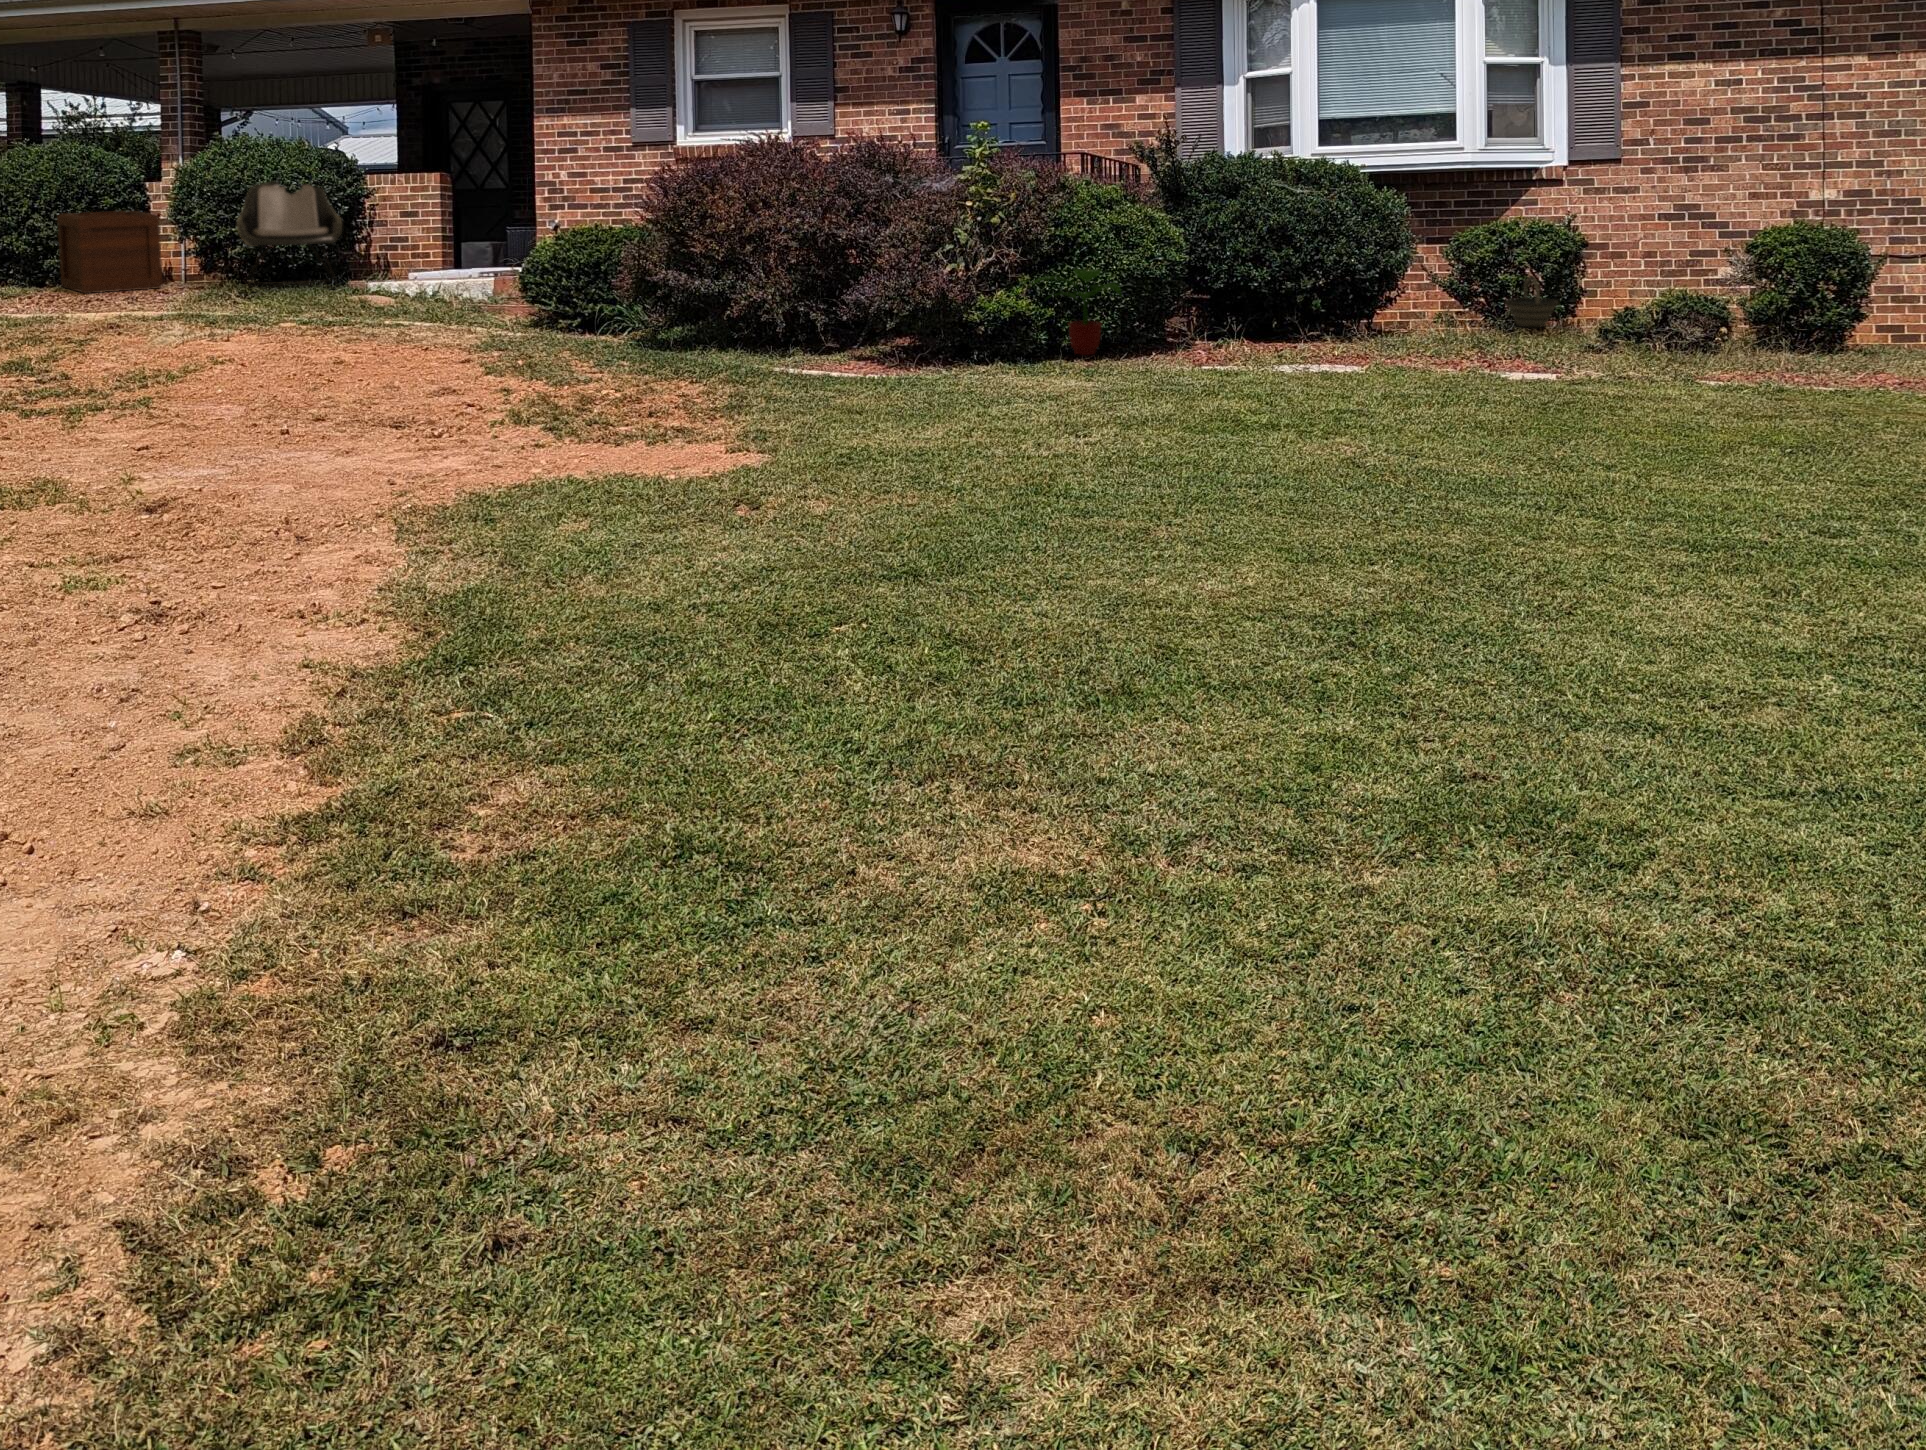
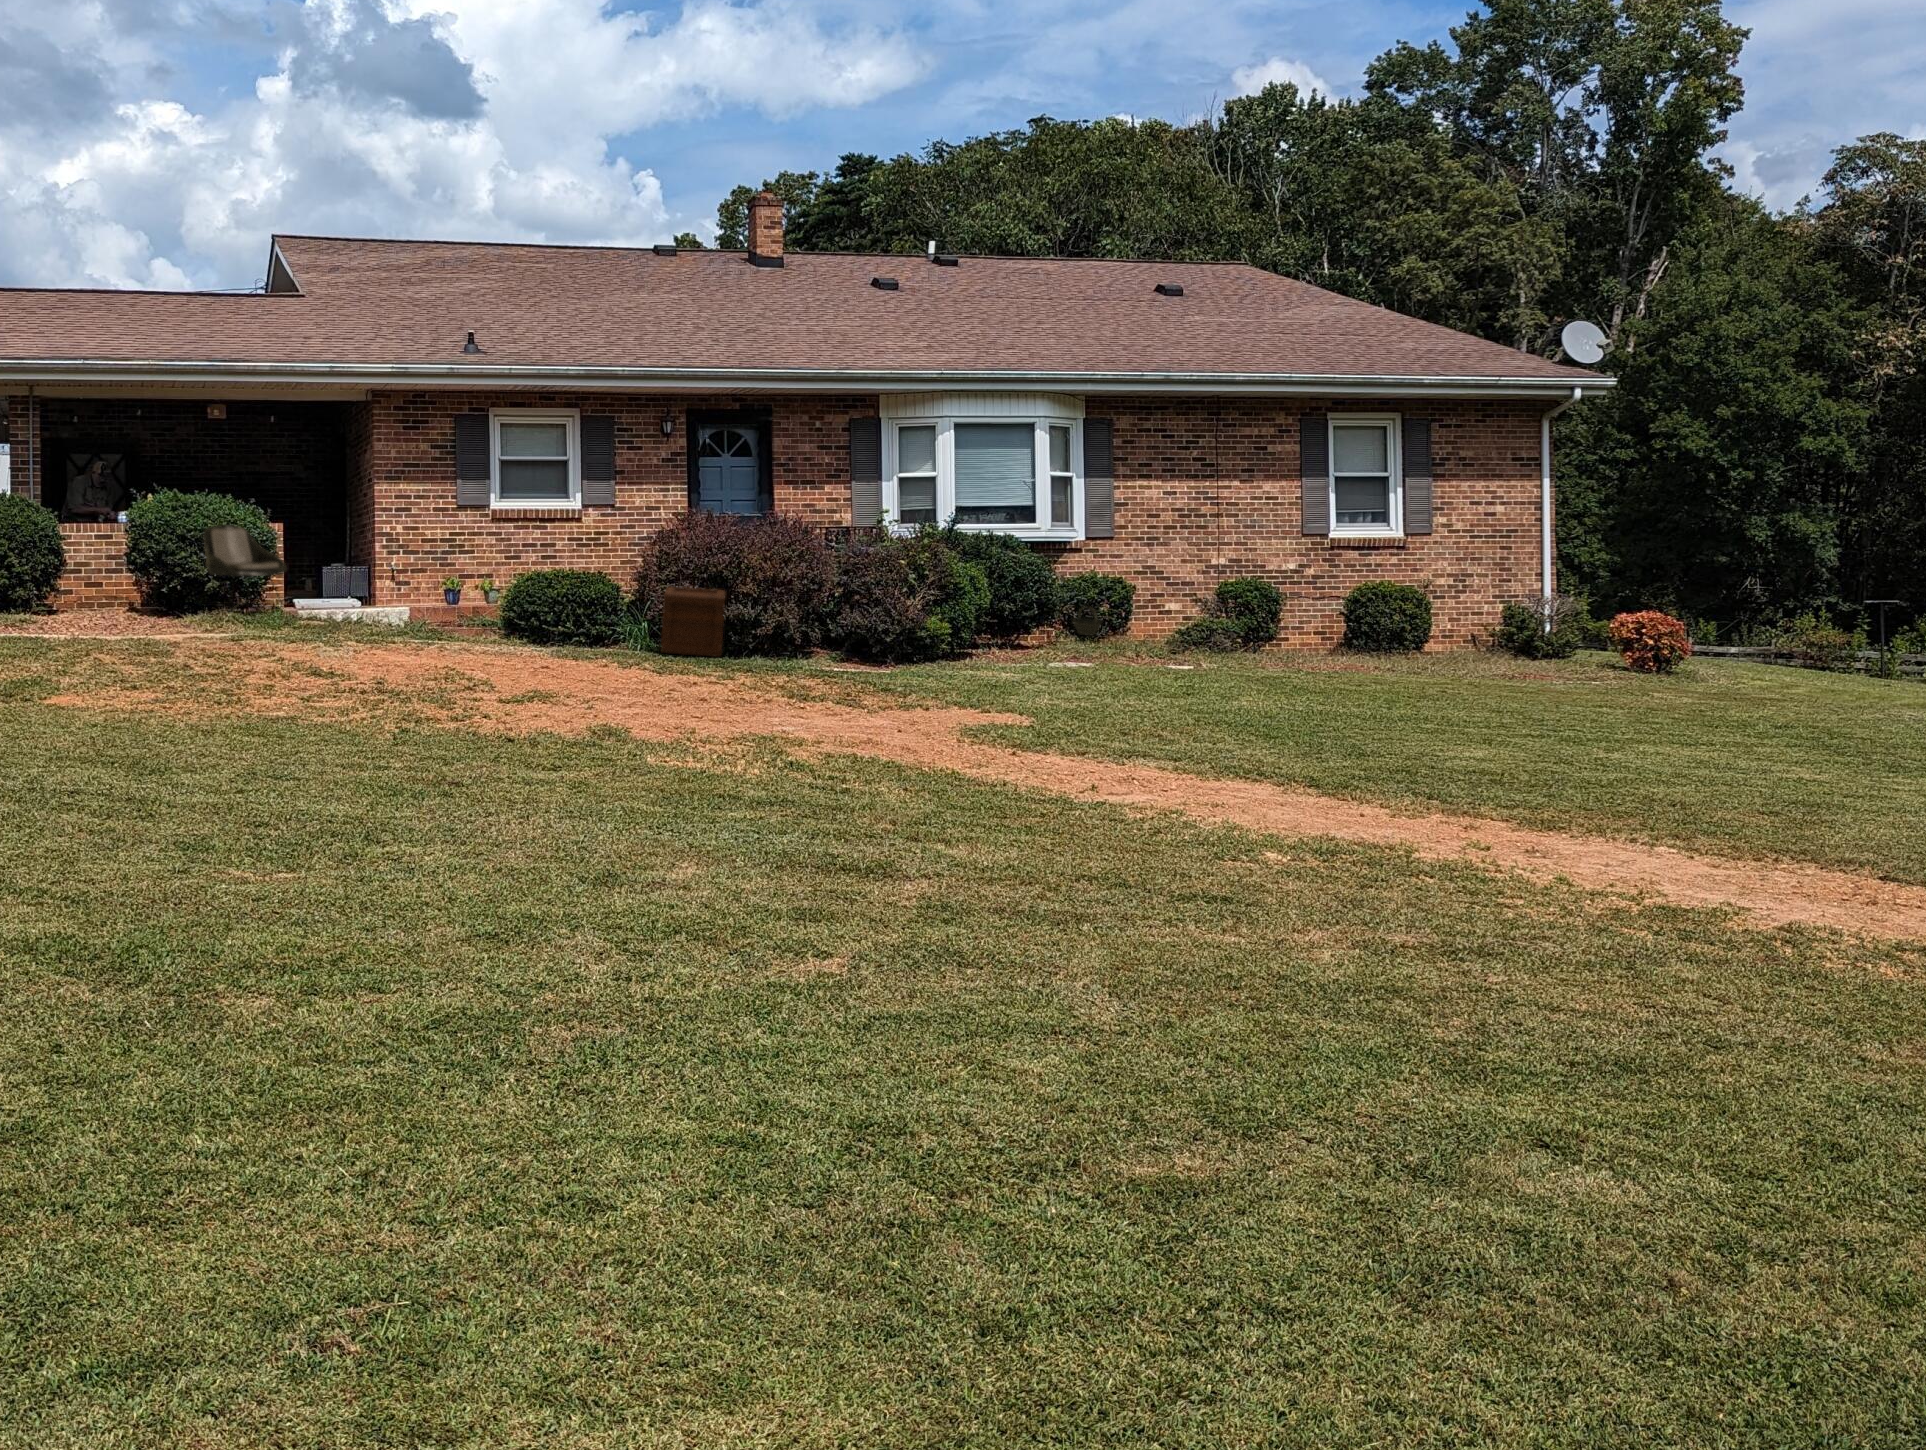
wooden crate: present [57,211,163,293] -> present [661,587,725,657]
potted plant: present [1032,269,1121,355] -> none [893,605,950,658]

